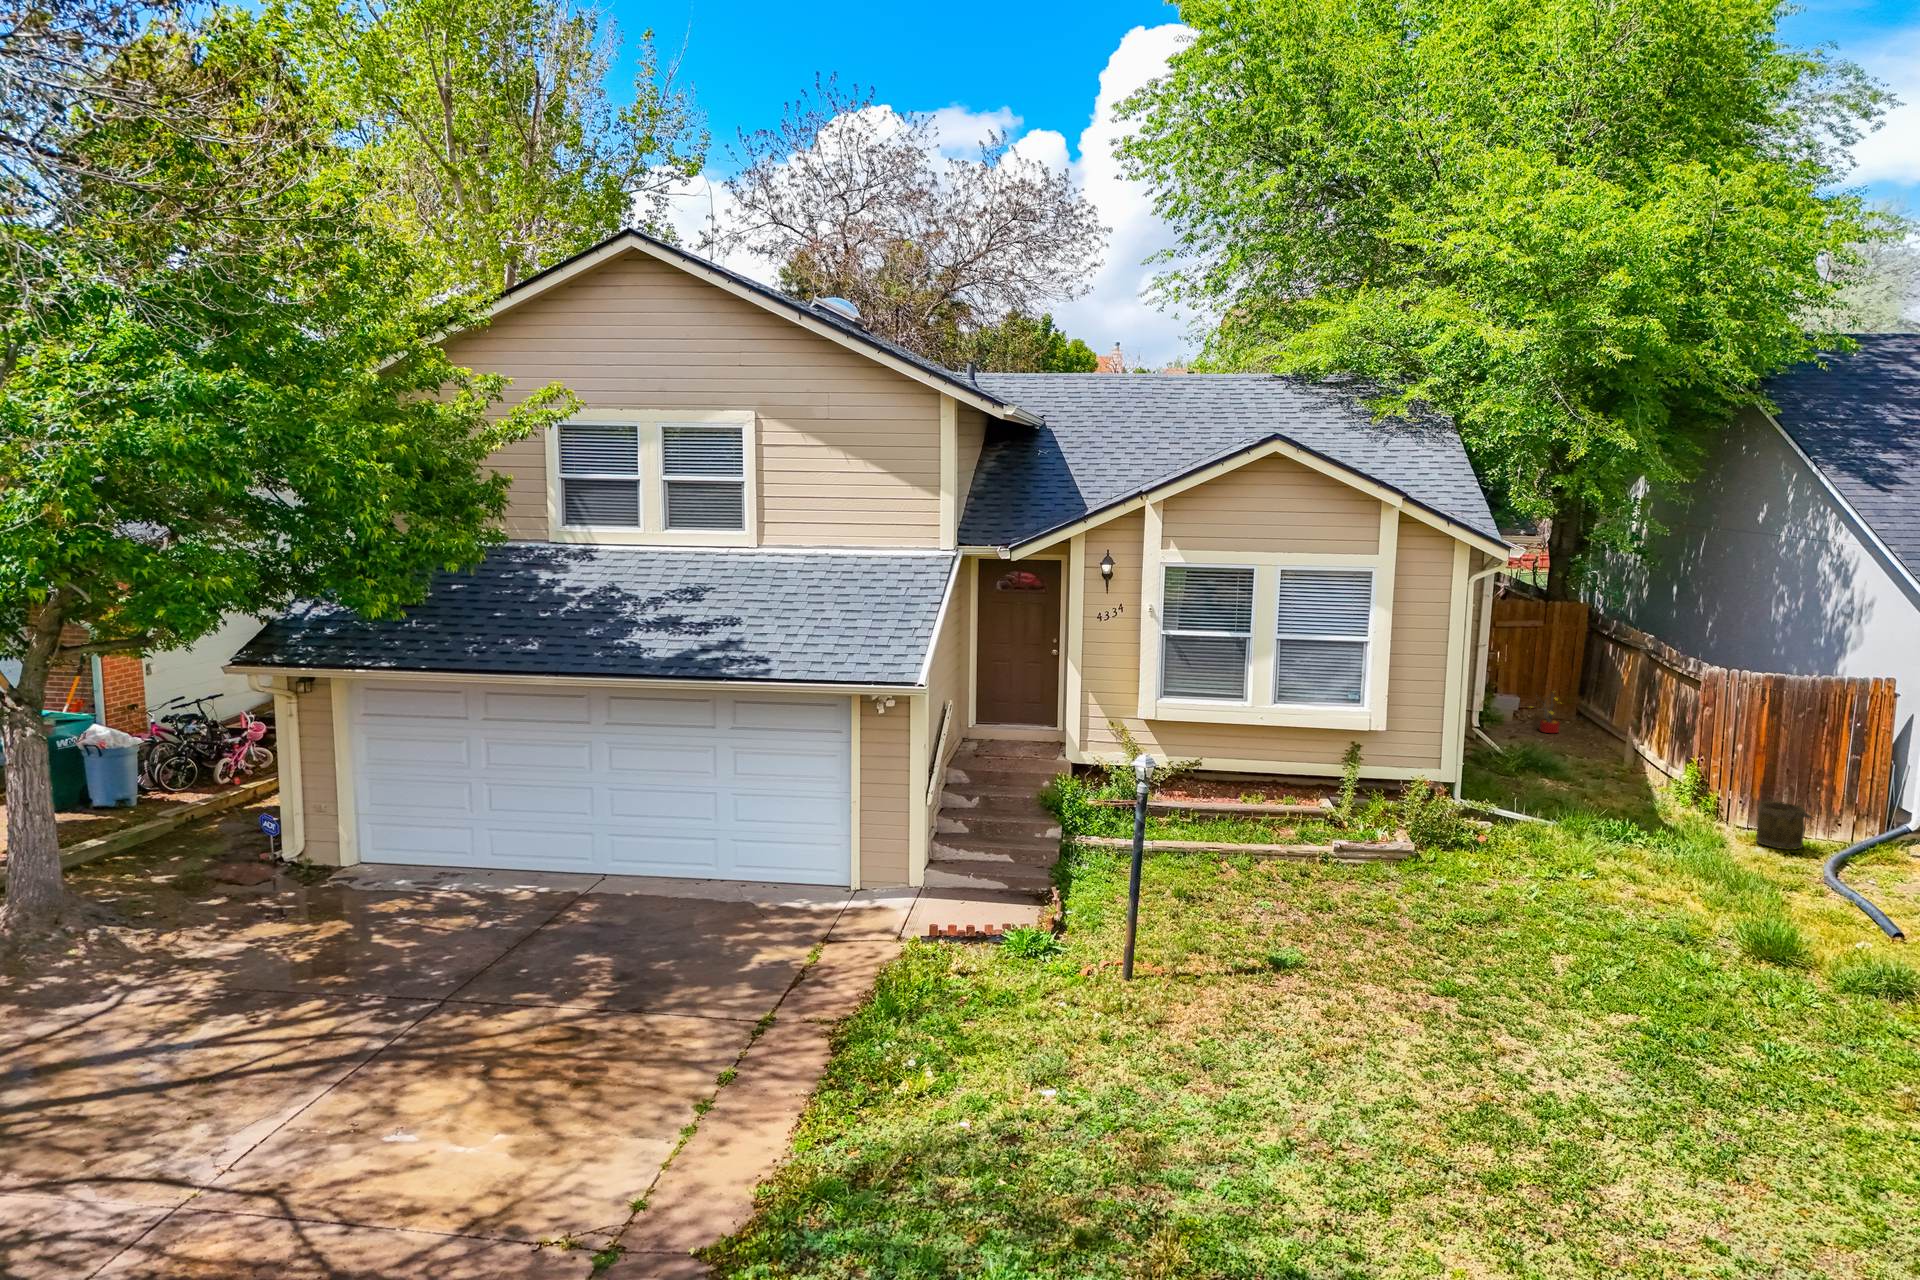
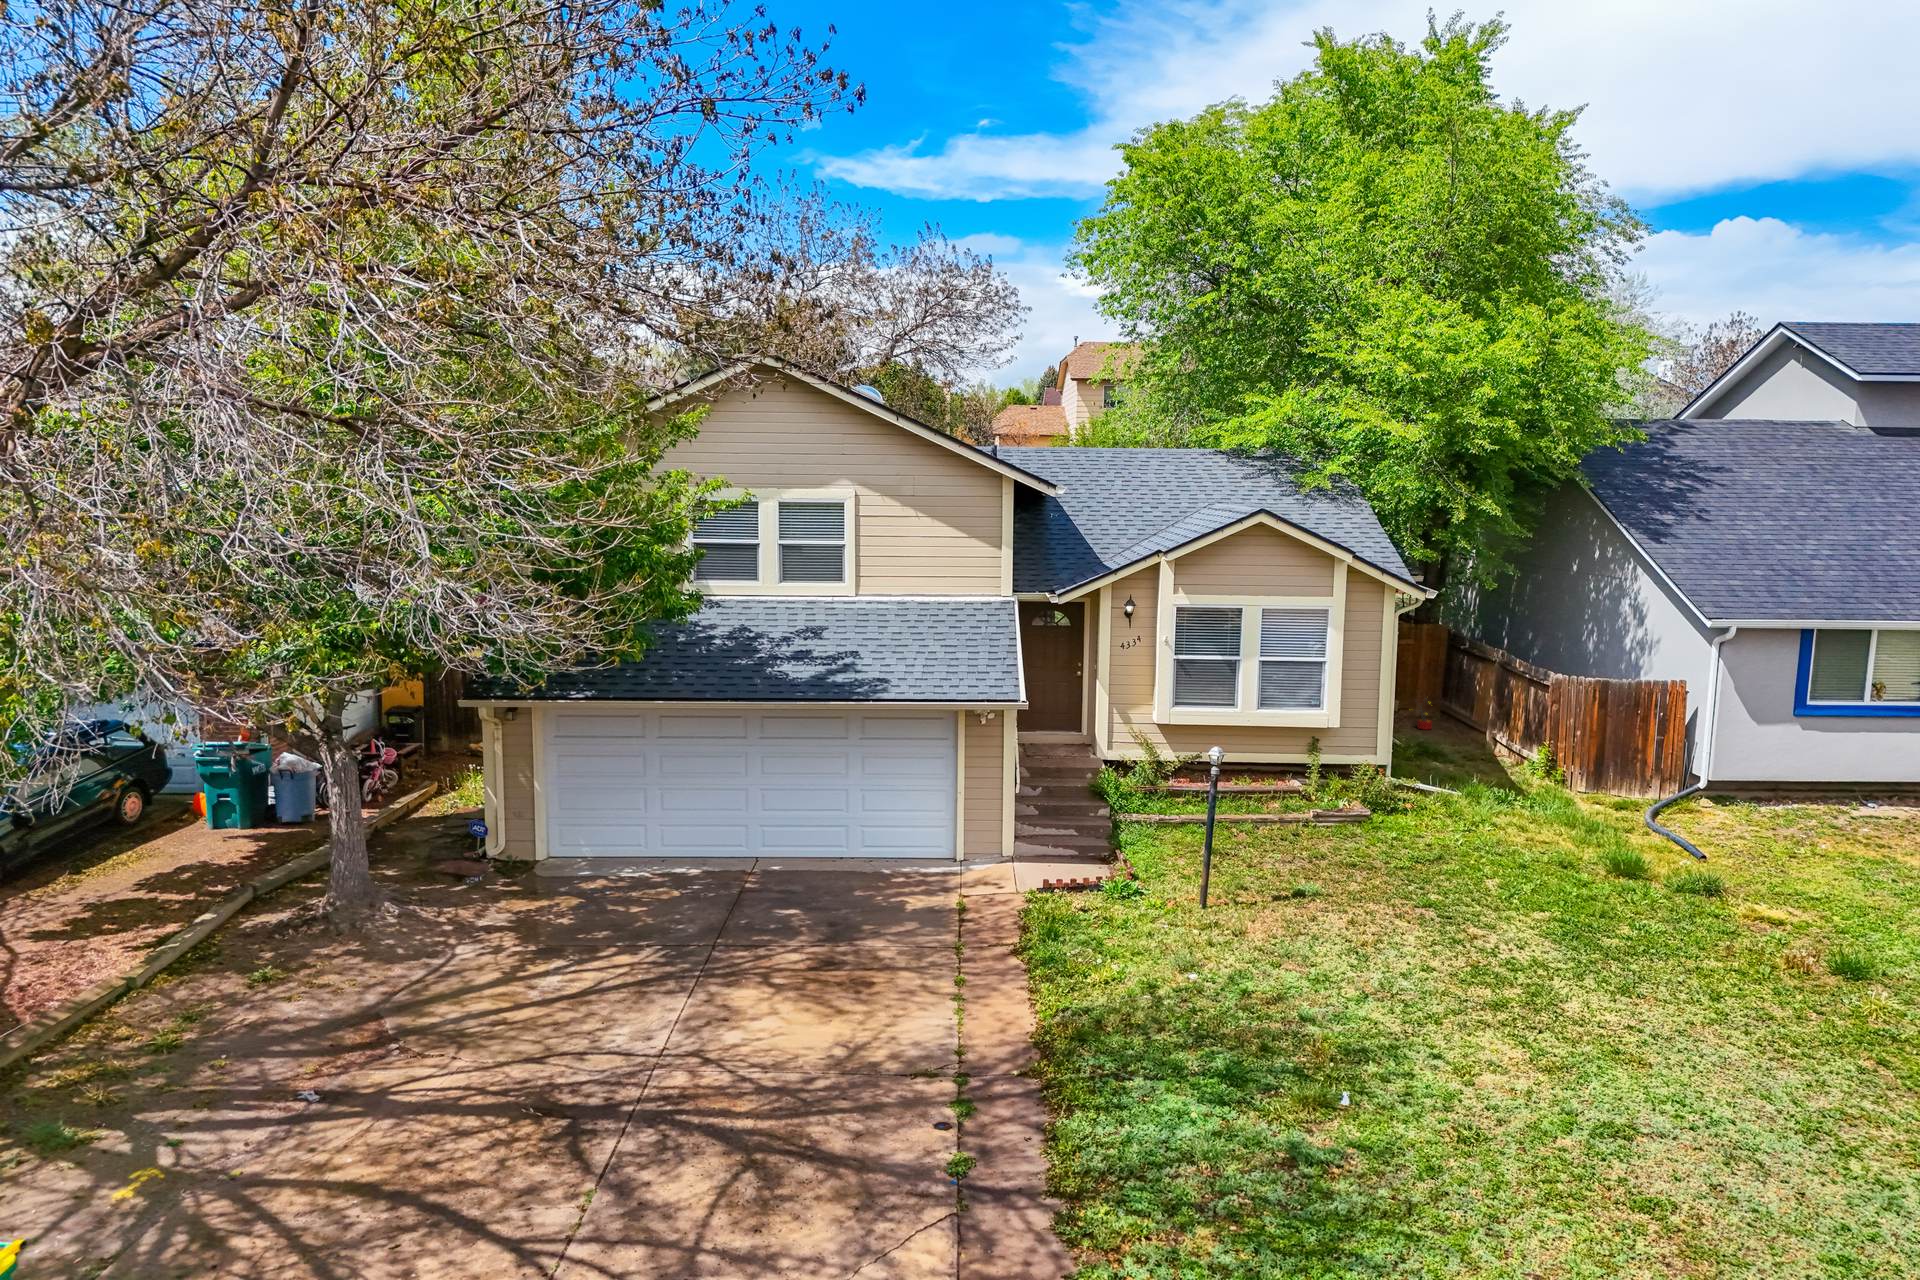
bucket: present [1756,801,1812,850] -> none [1595,770,1634,806]

